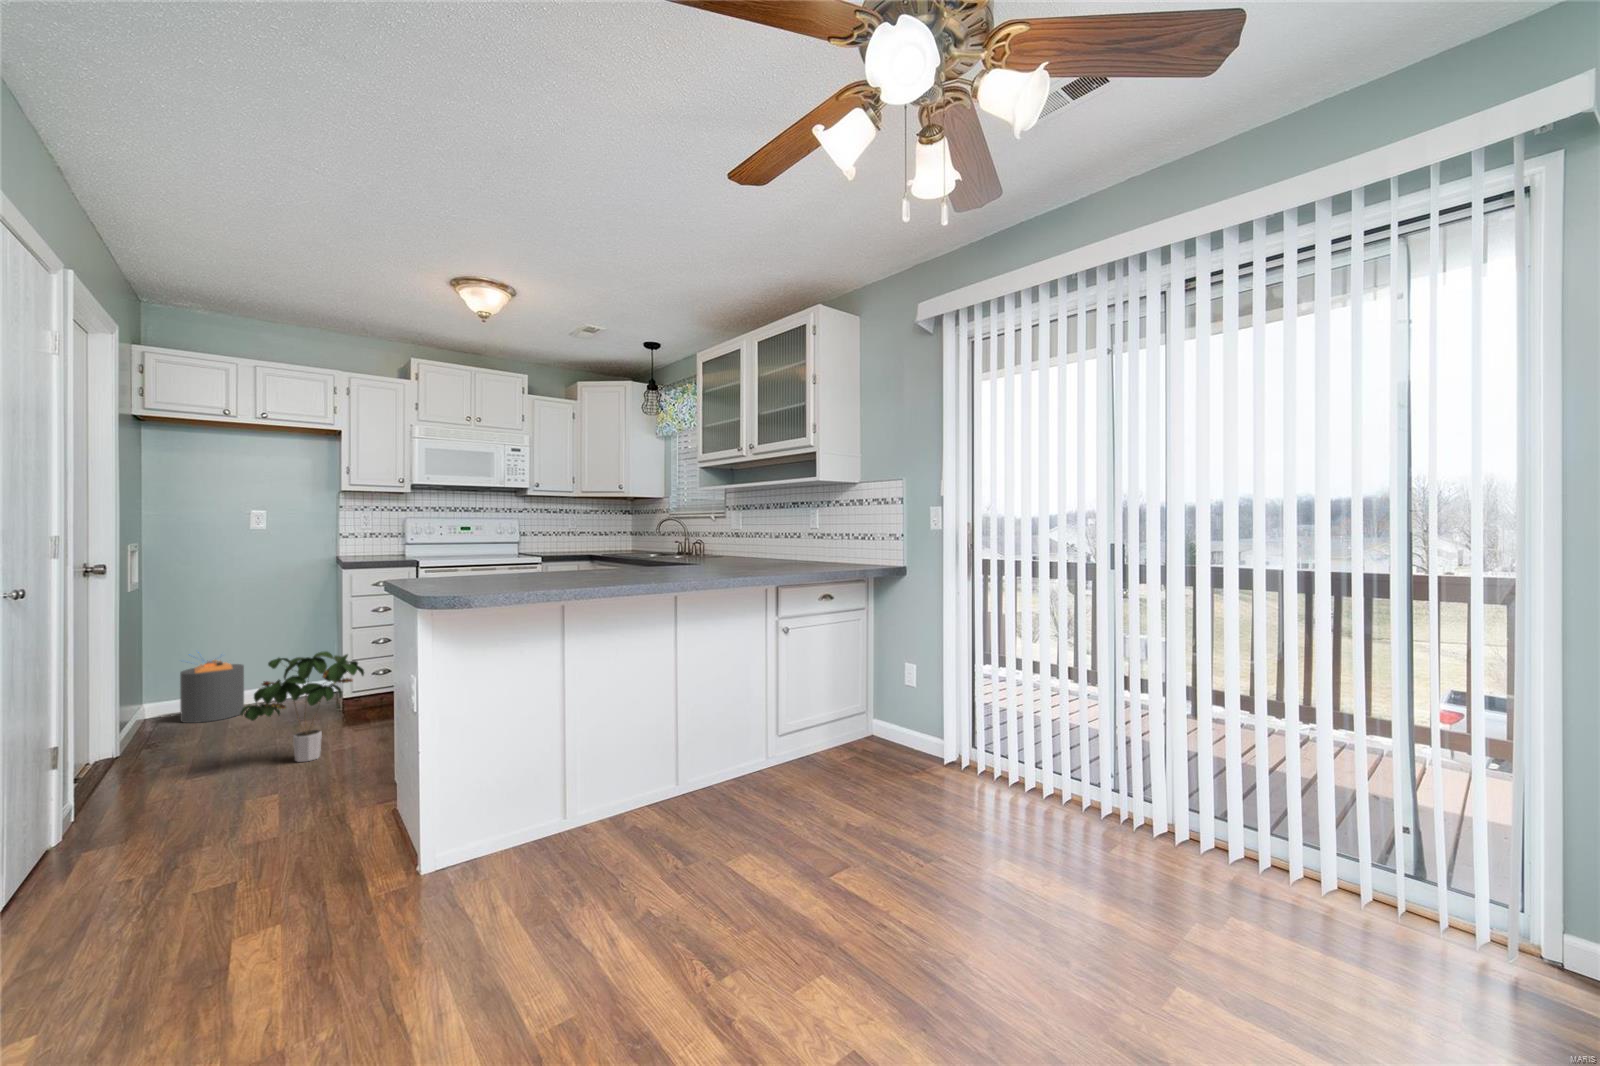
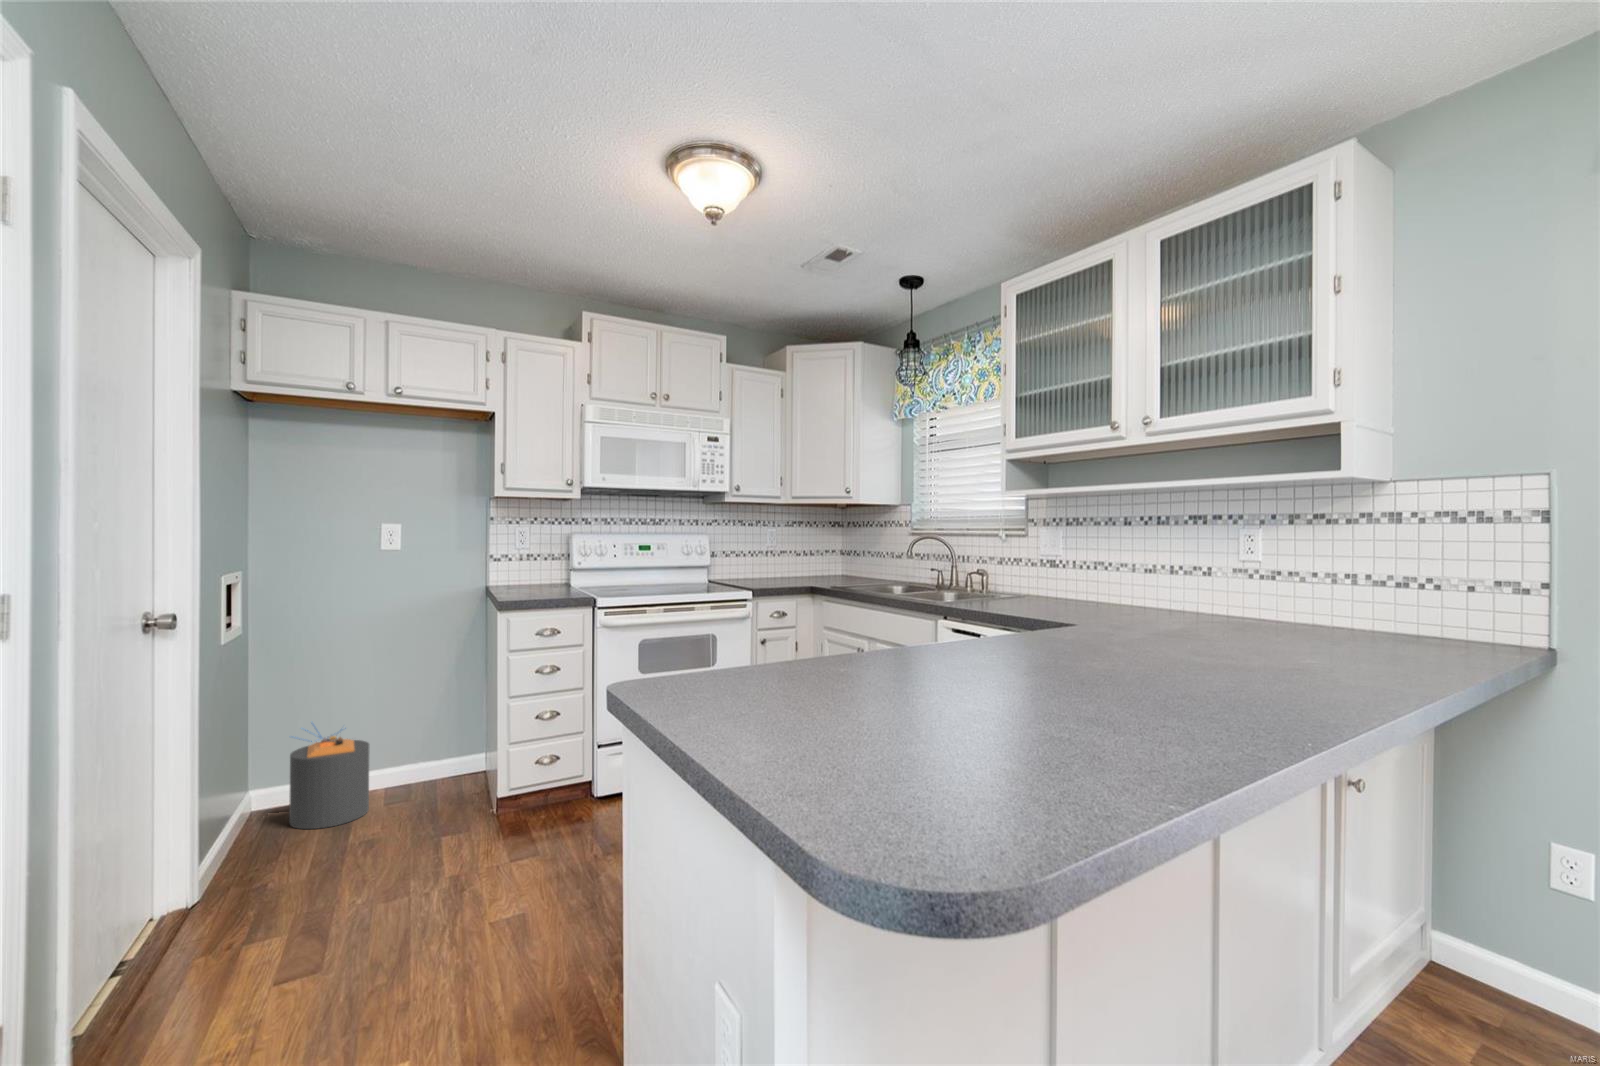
potted plant: present [240,651,364,762] -> none [354,758,534,945]

